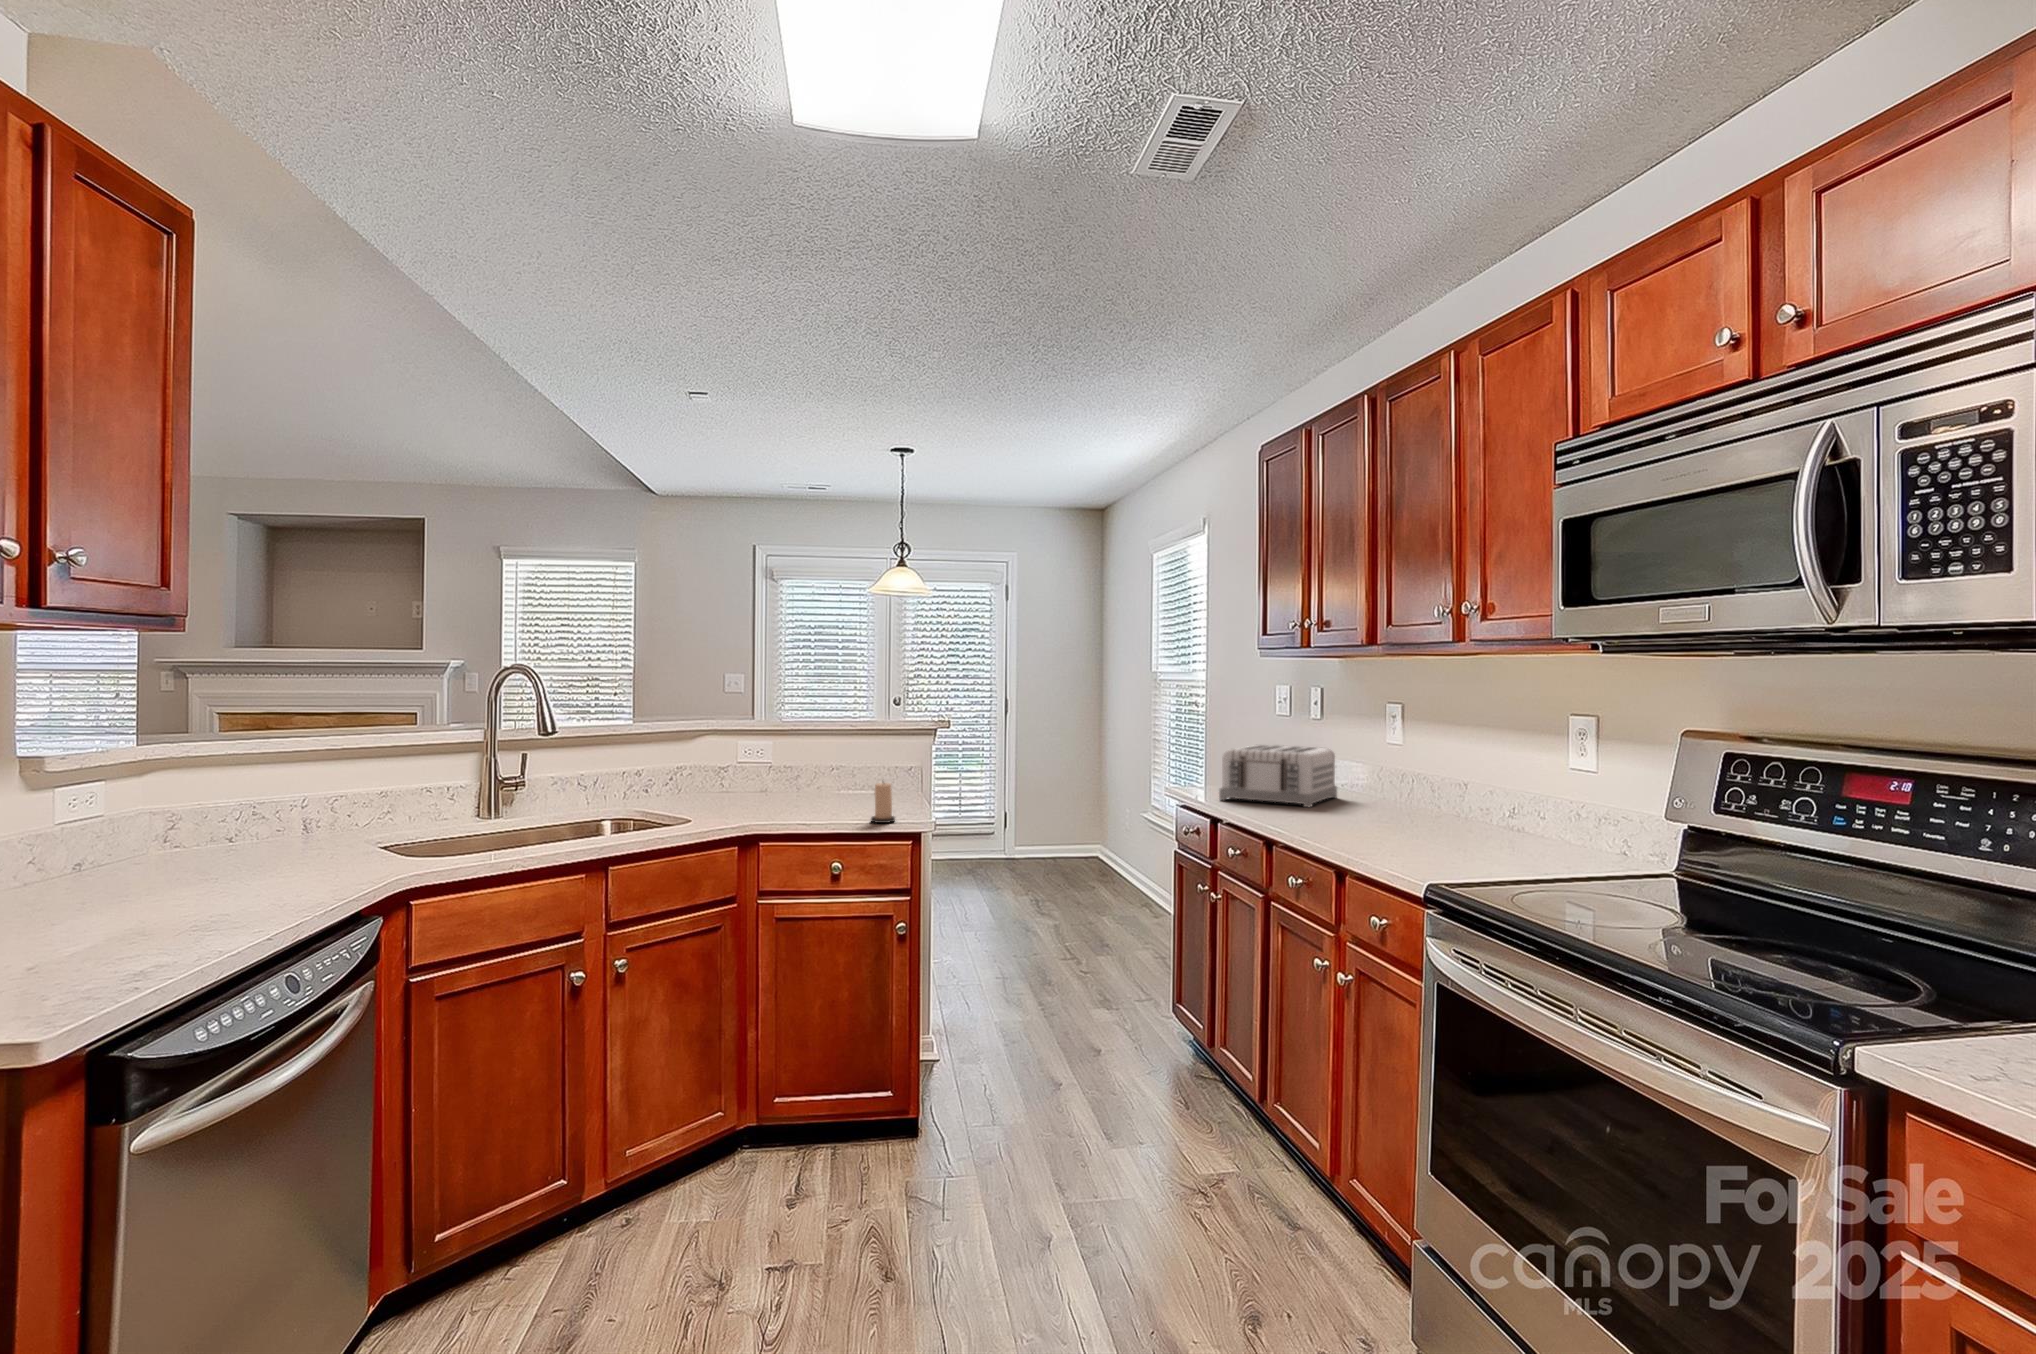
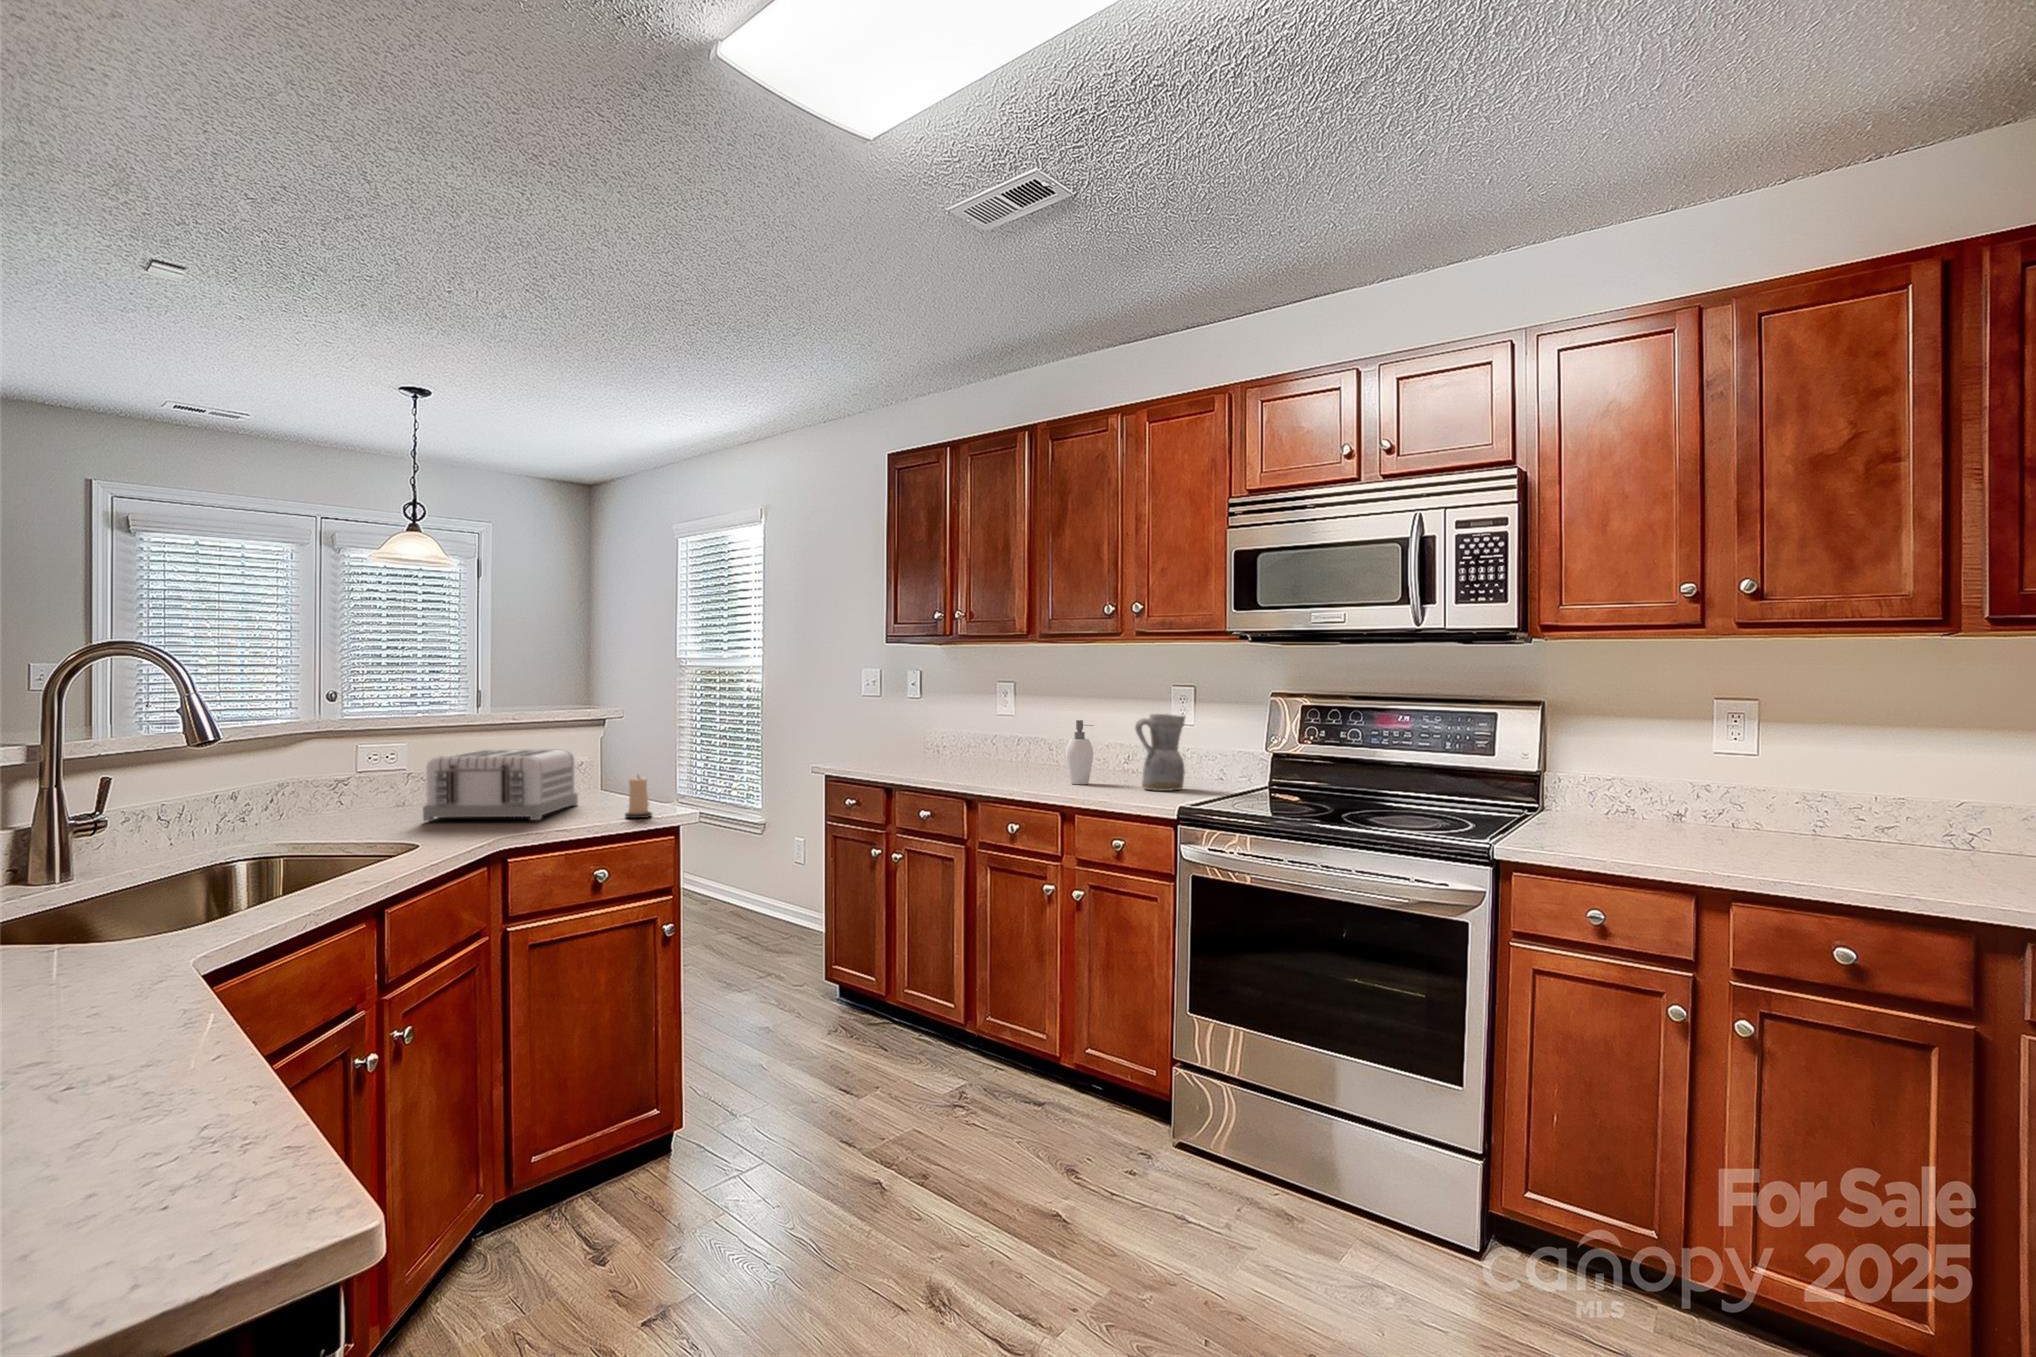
toaster: present [1219,745,1337,807] -> present [423,749,578,821]
ceramic pitcher: none [1466,745,1544,852] -> present [1135,714,1185,791]
soap dispenser: none [1400,748,1438,829] -> present [1066,720,1094,784]

